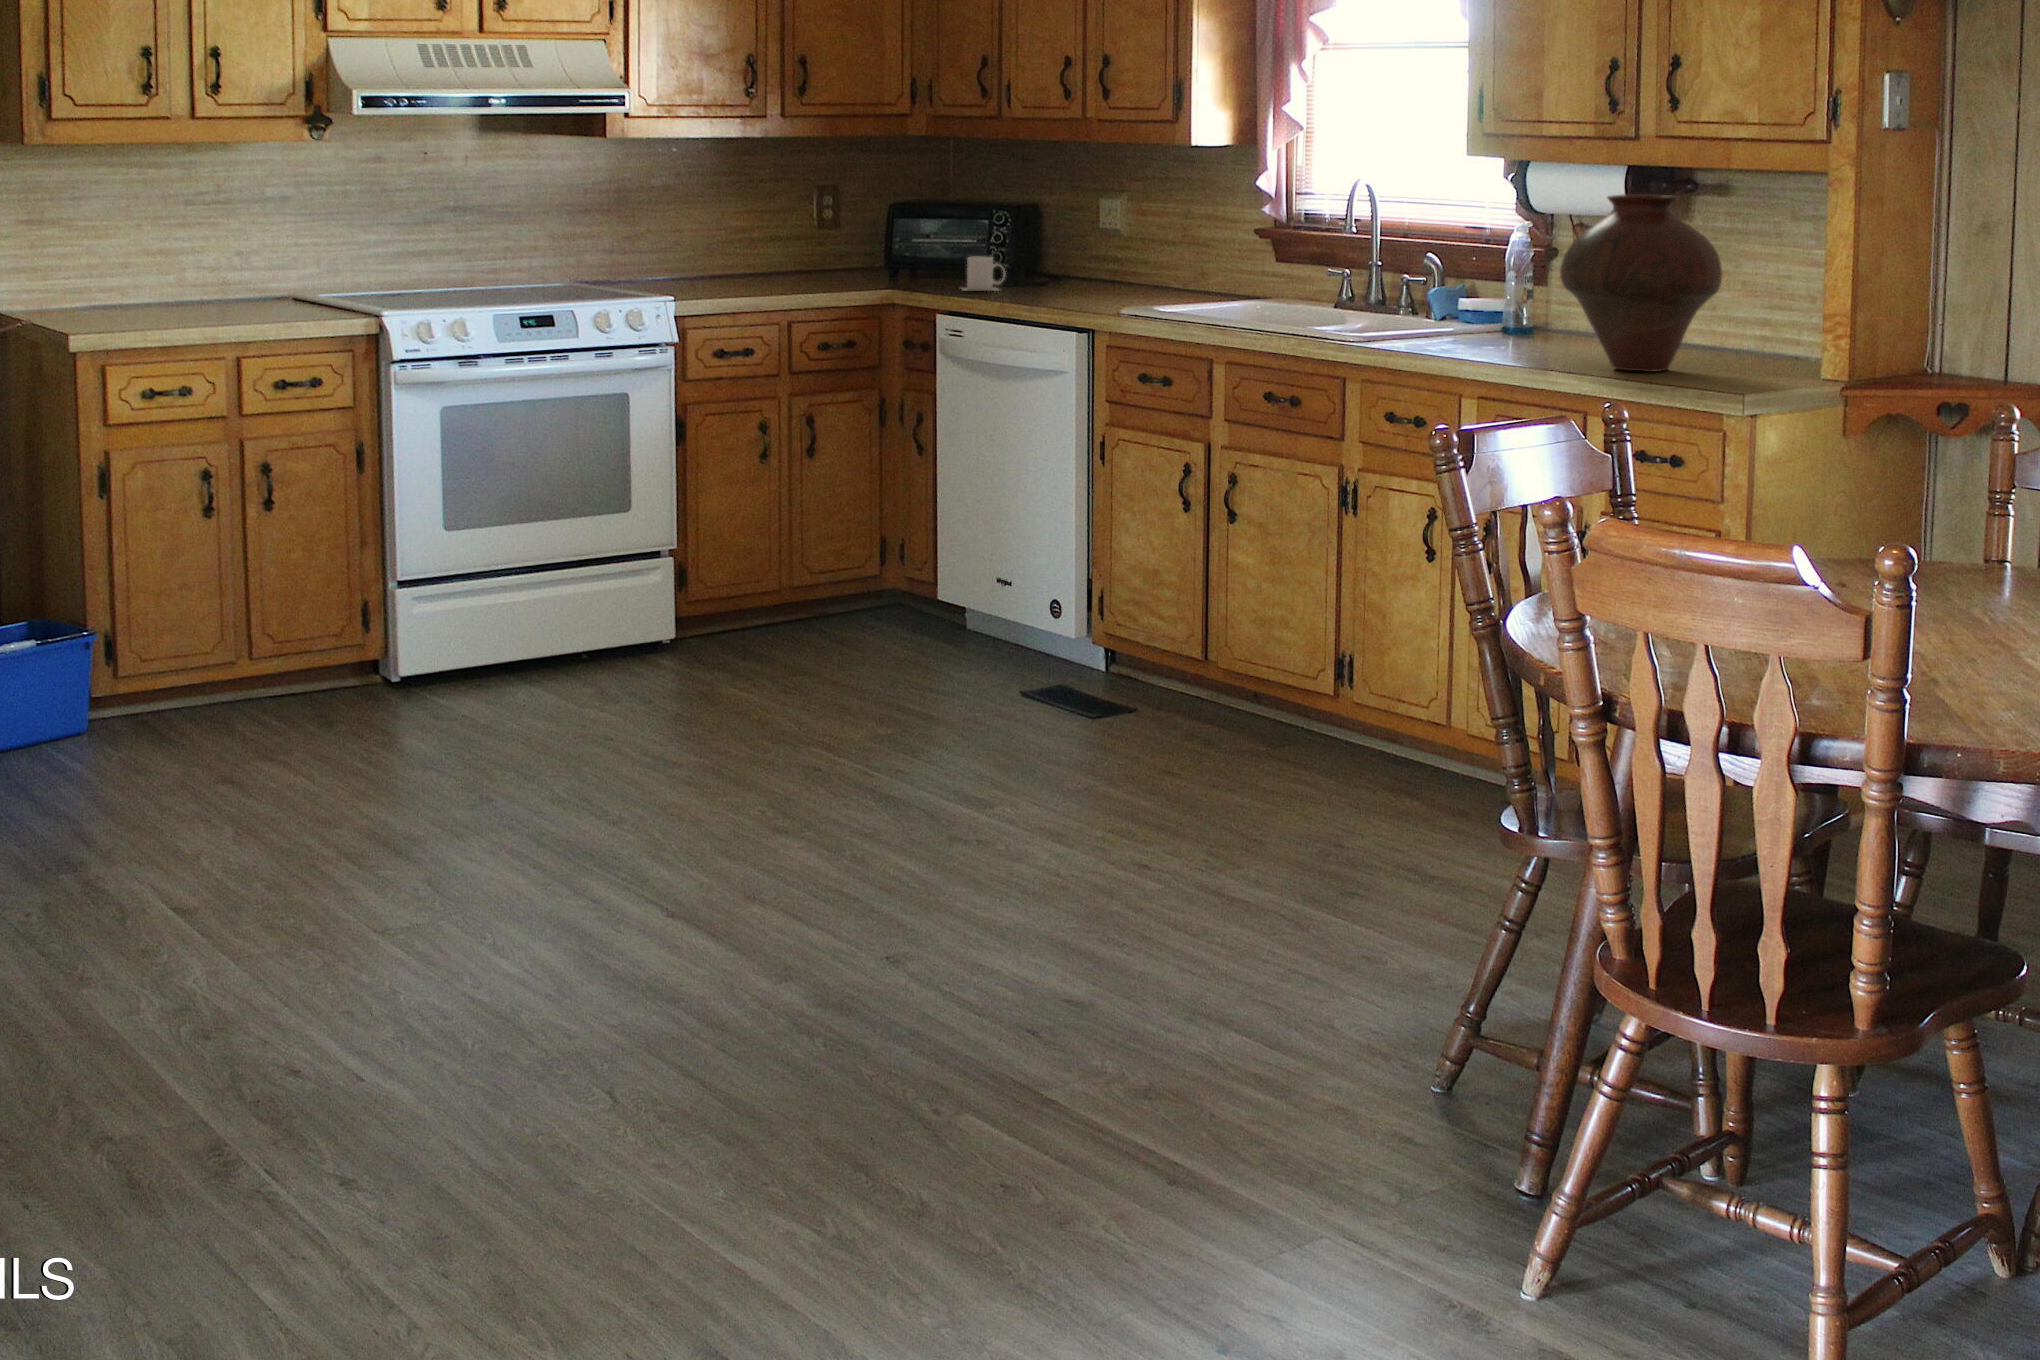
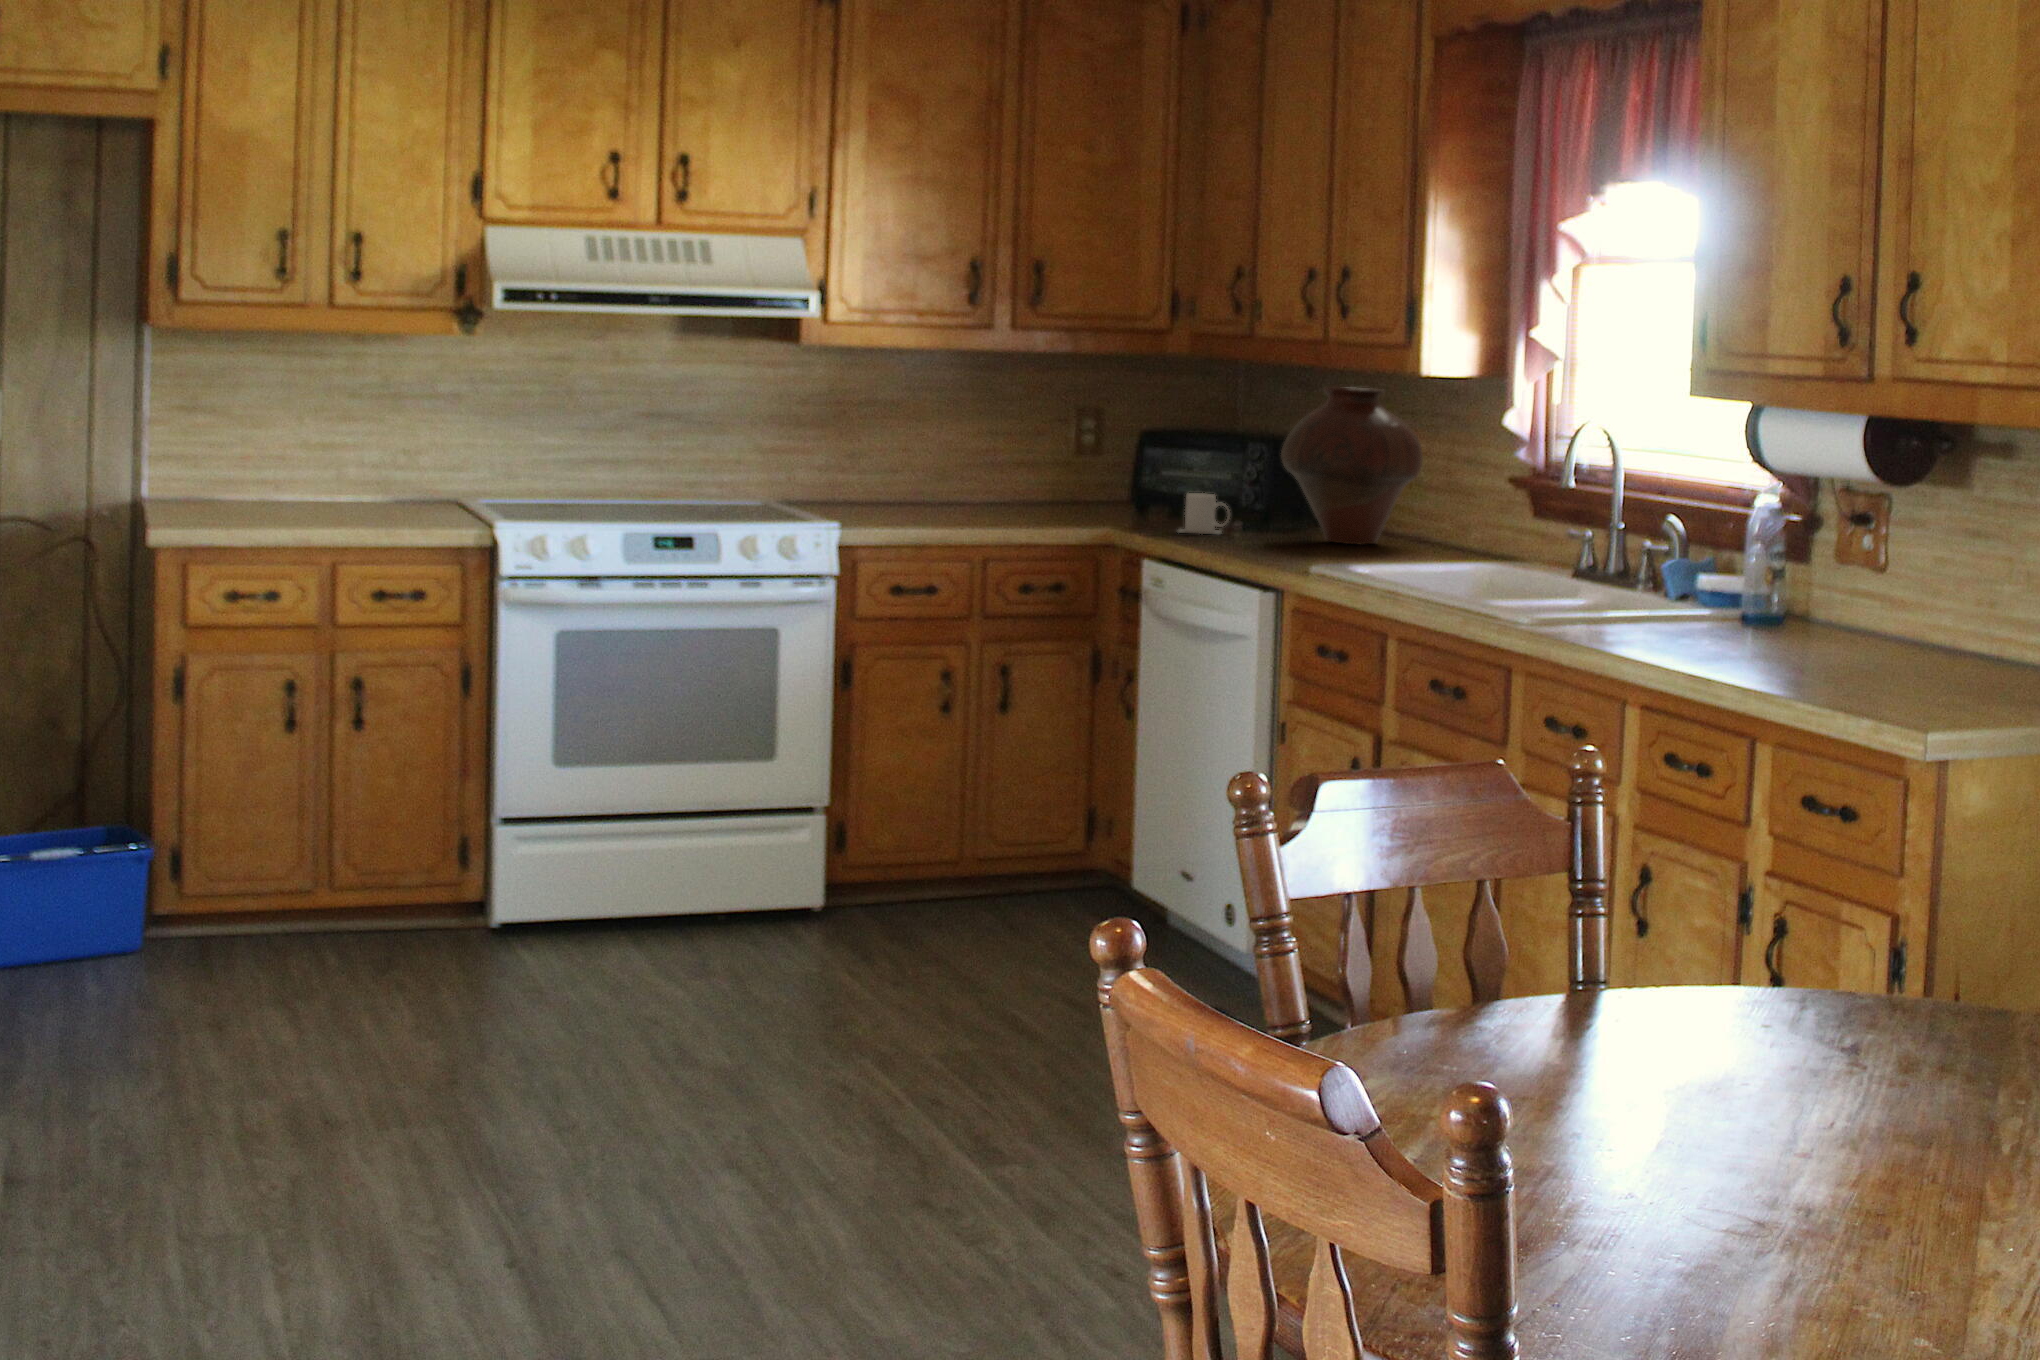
vase: present [1560,194,1722,372] -> present [1281,387,1423,545]

